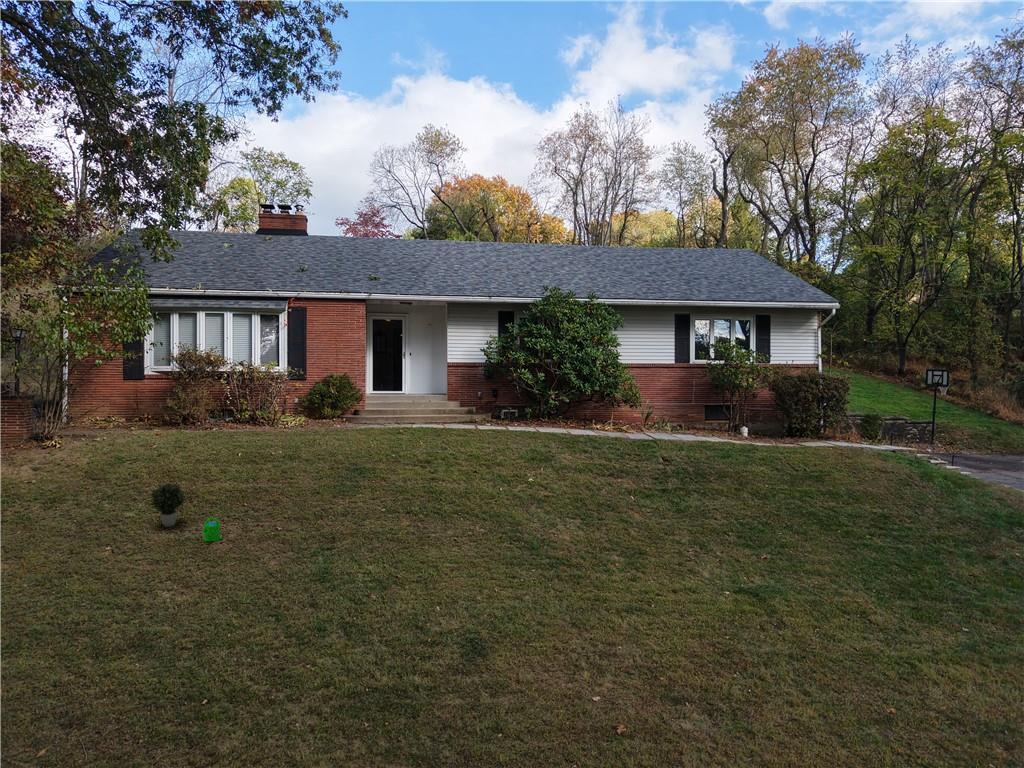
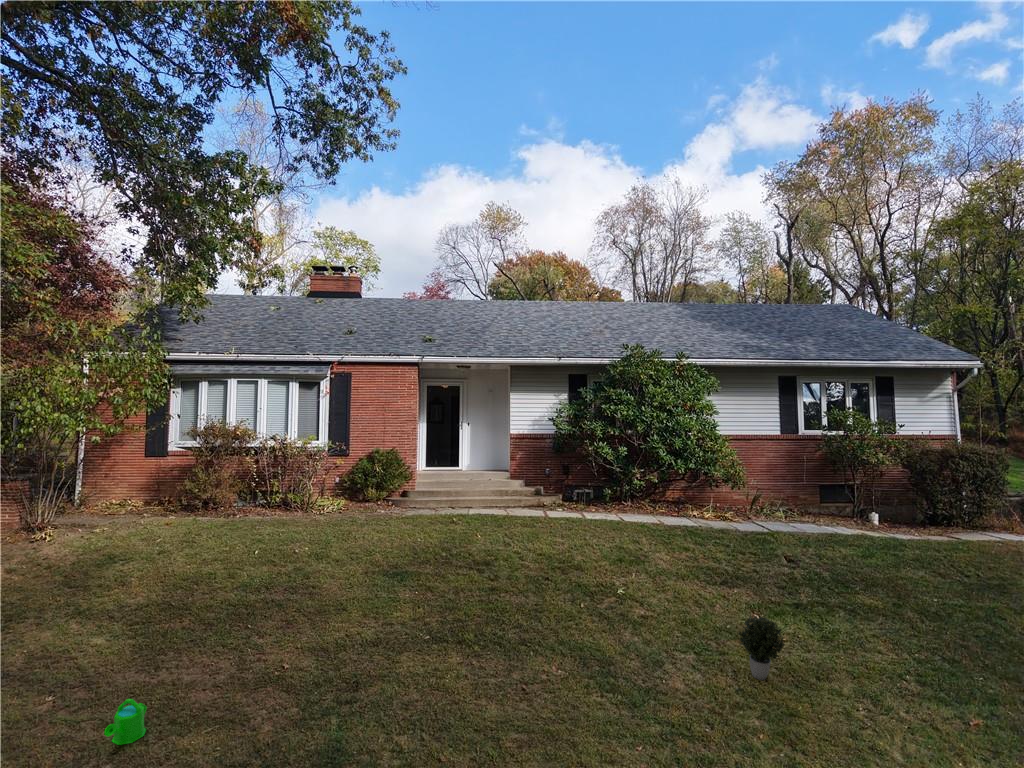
potted plant: present [151,483,185,527] -> present [738,616,785,680]

